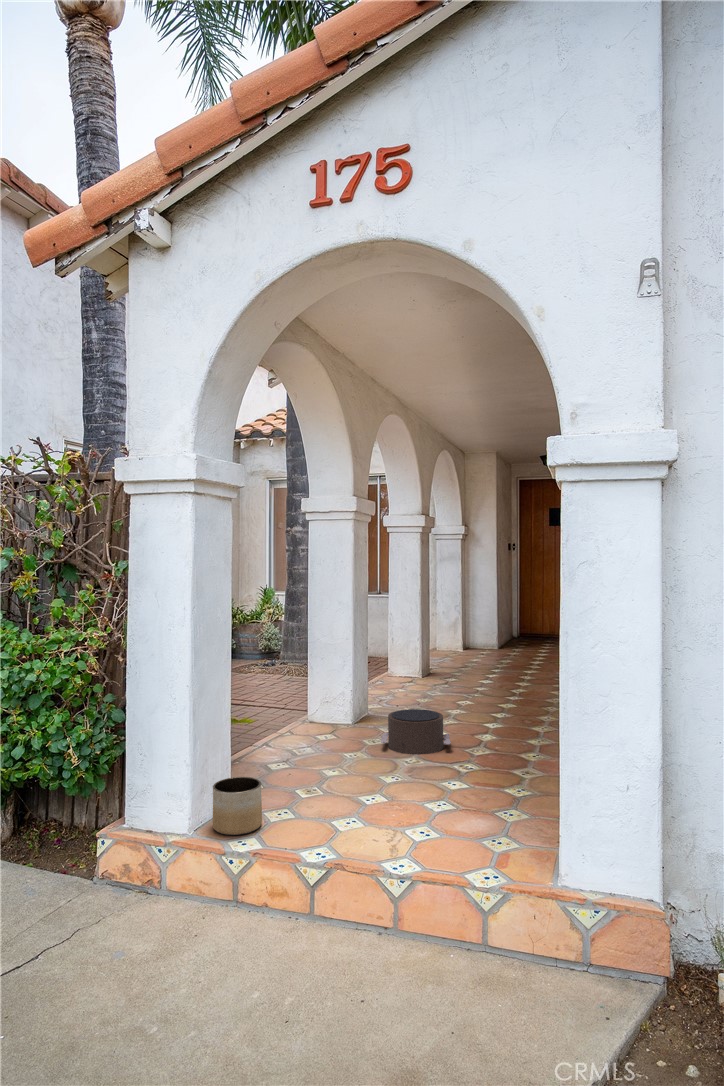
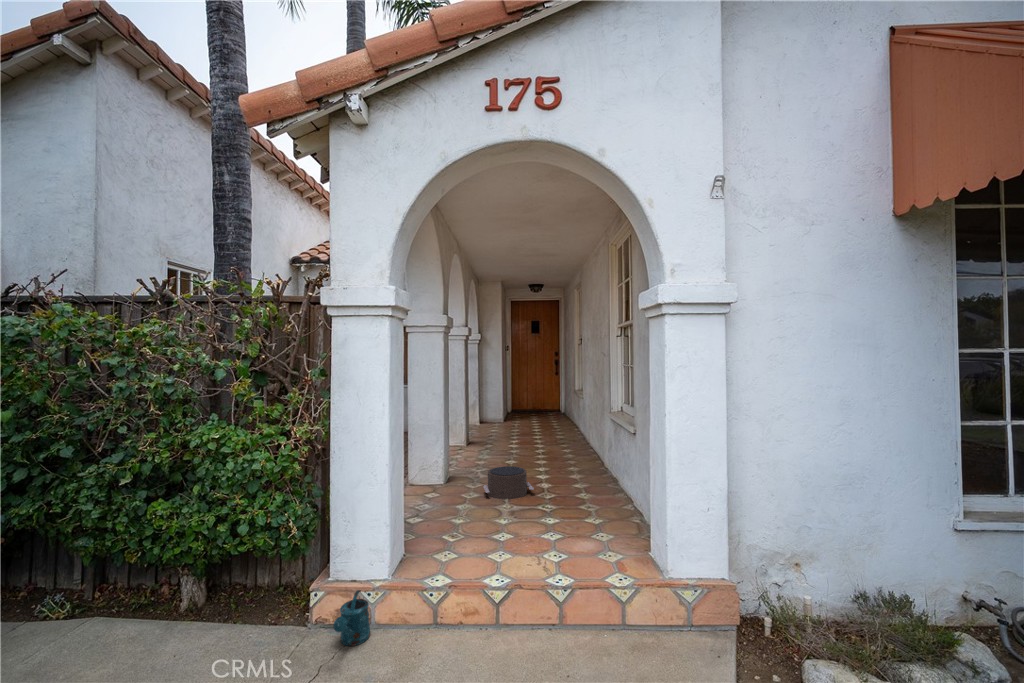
planter: present [213,777,262,835] -> none [403,529,440,575]
watering can: none [97,844,157,912] -> present [333,590,370,646]

